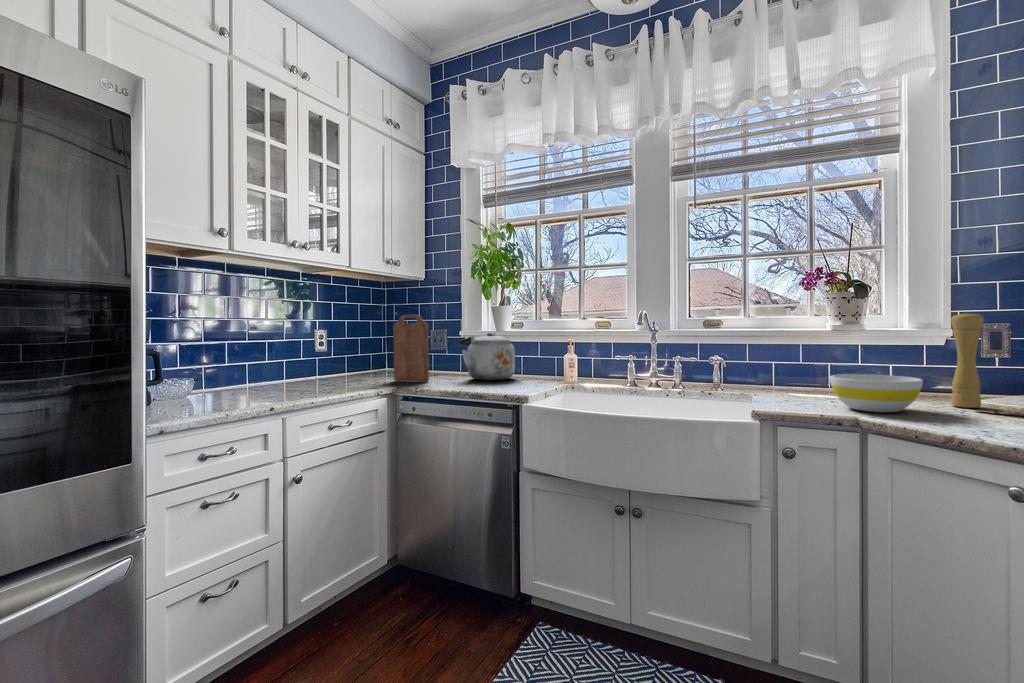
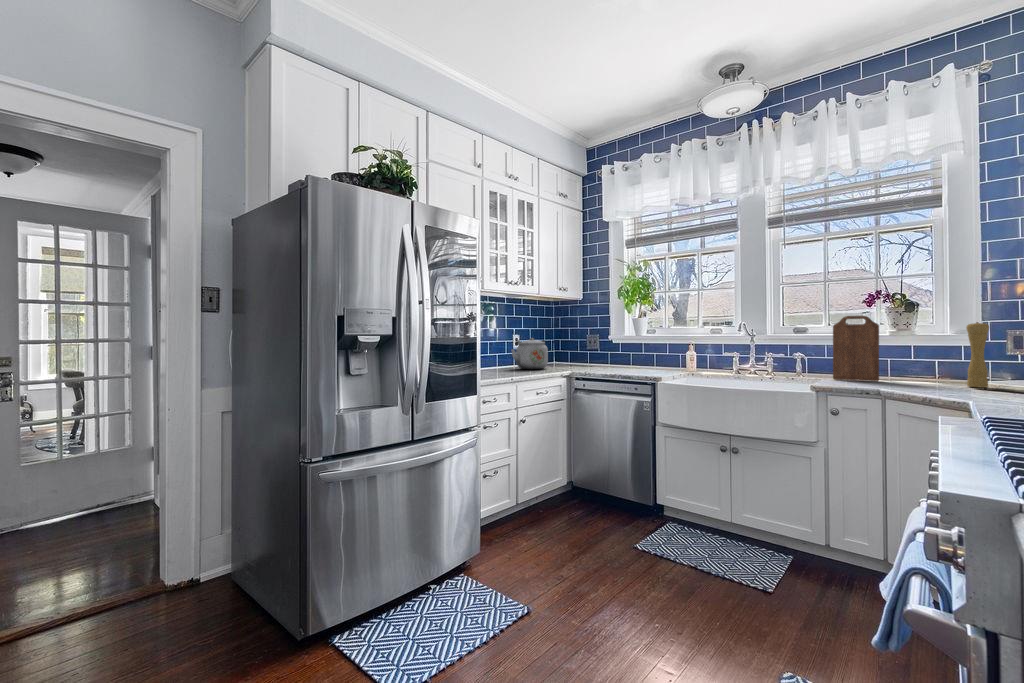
cutting board: present [393,315,429,382] -> present [833,316,879,381]
kettle: present [459,333,515,380] -> present [512,338,548,369]
bowl: present [830,374,923,412] -> none [870,364,935,388]

